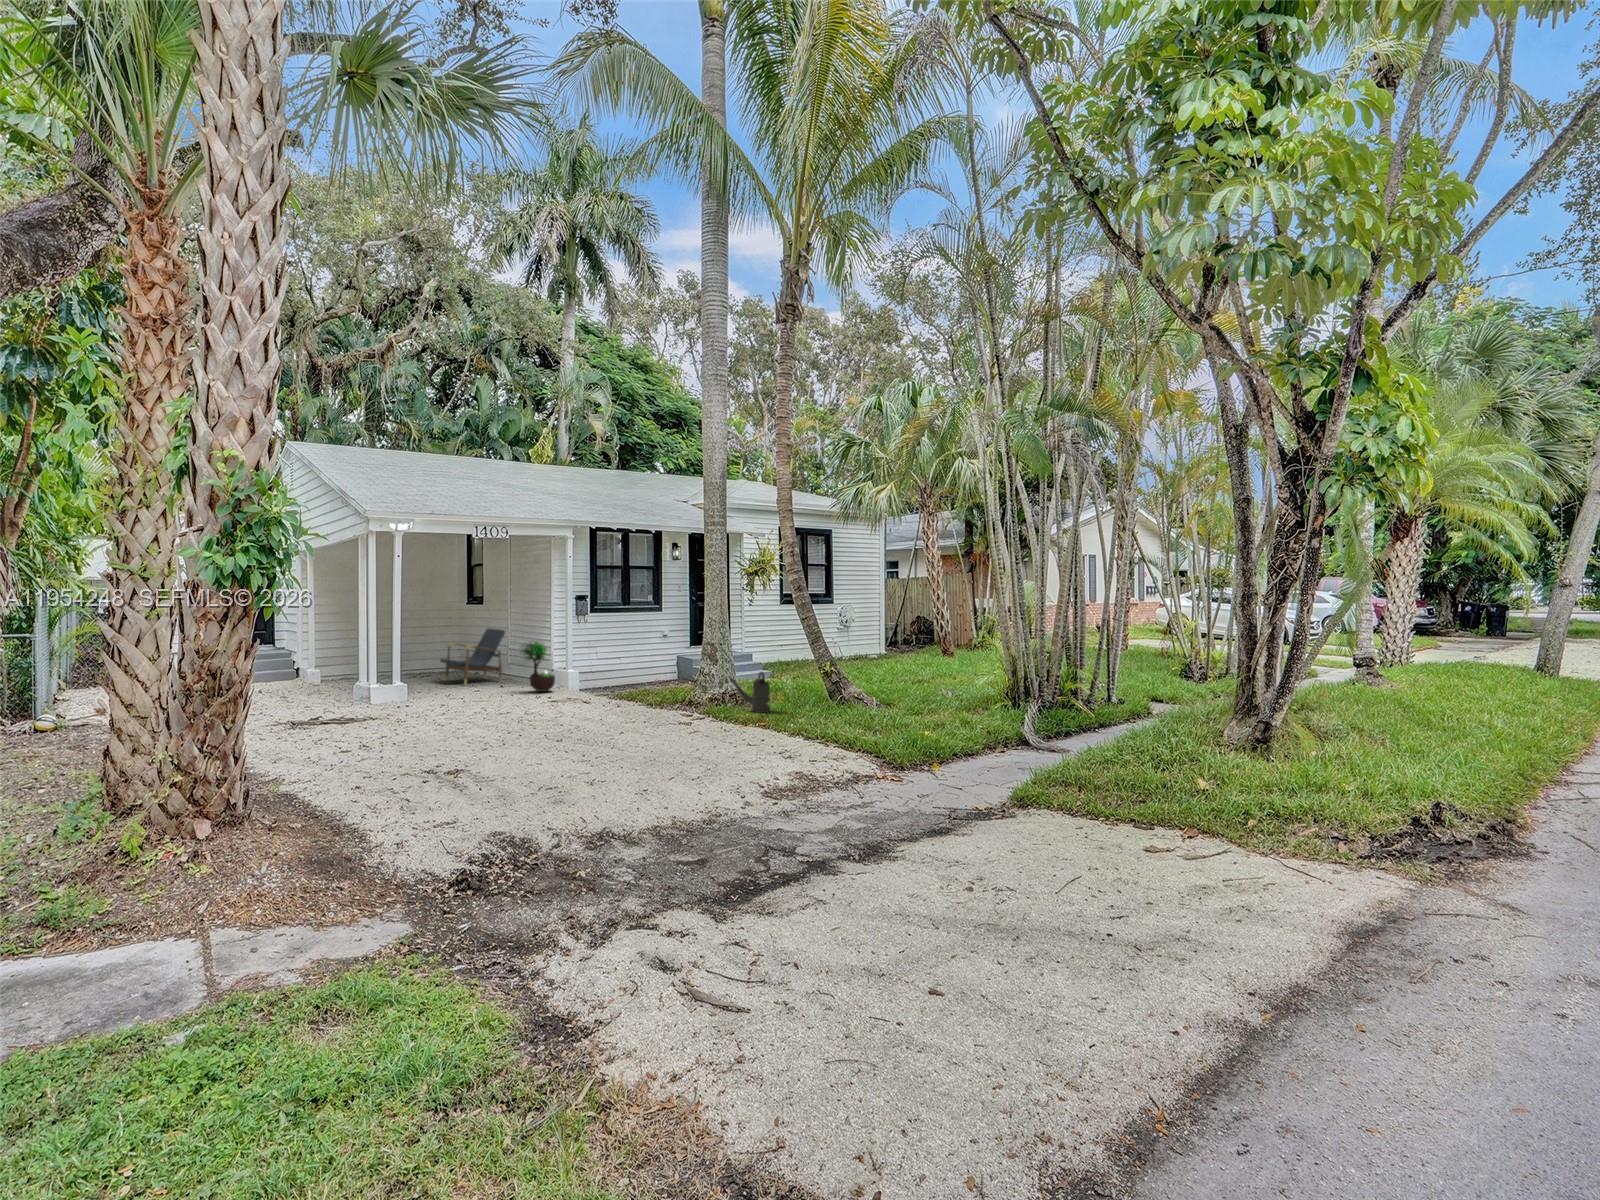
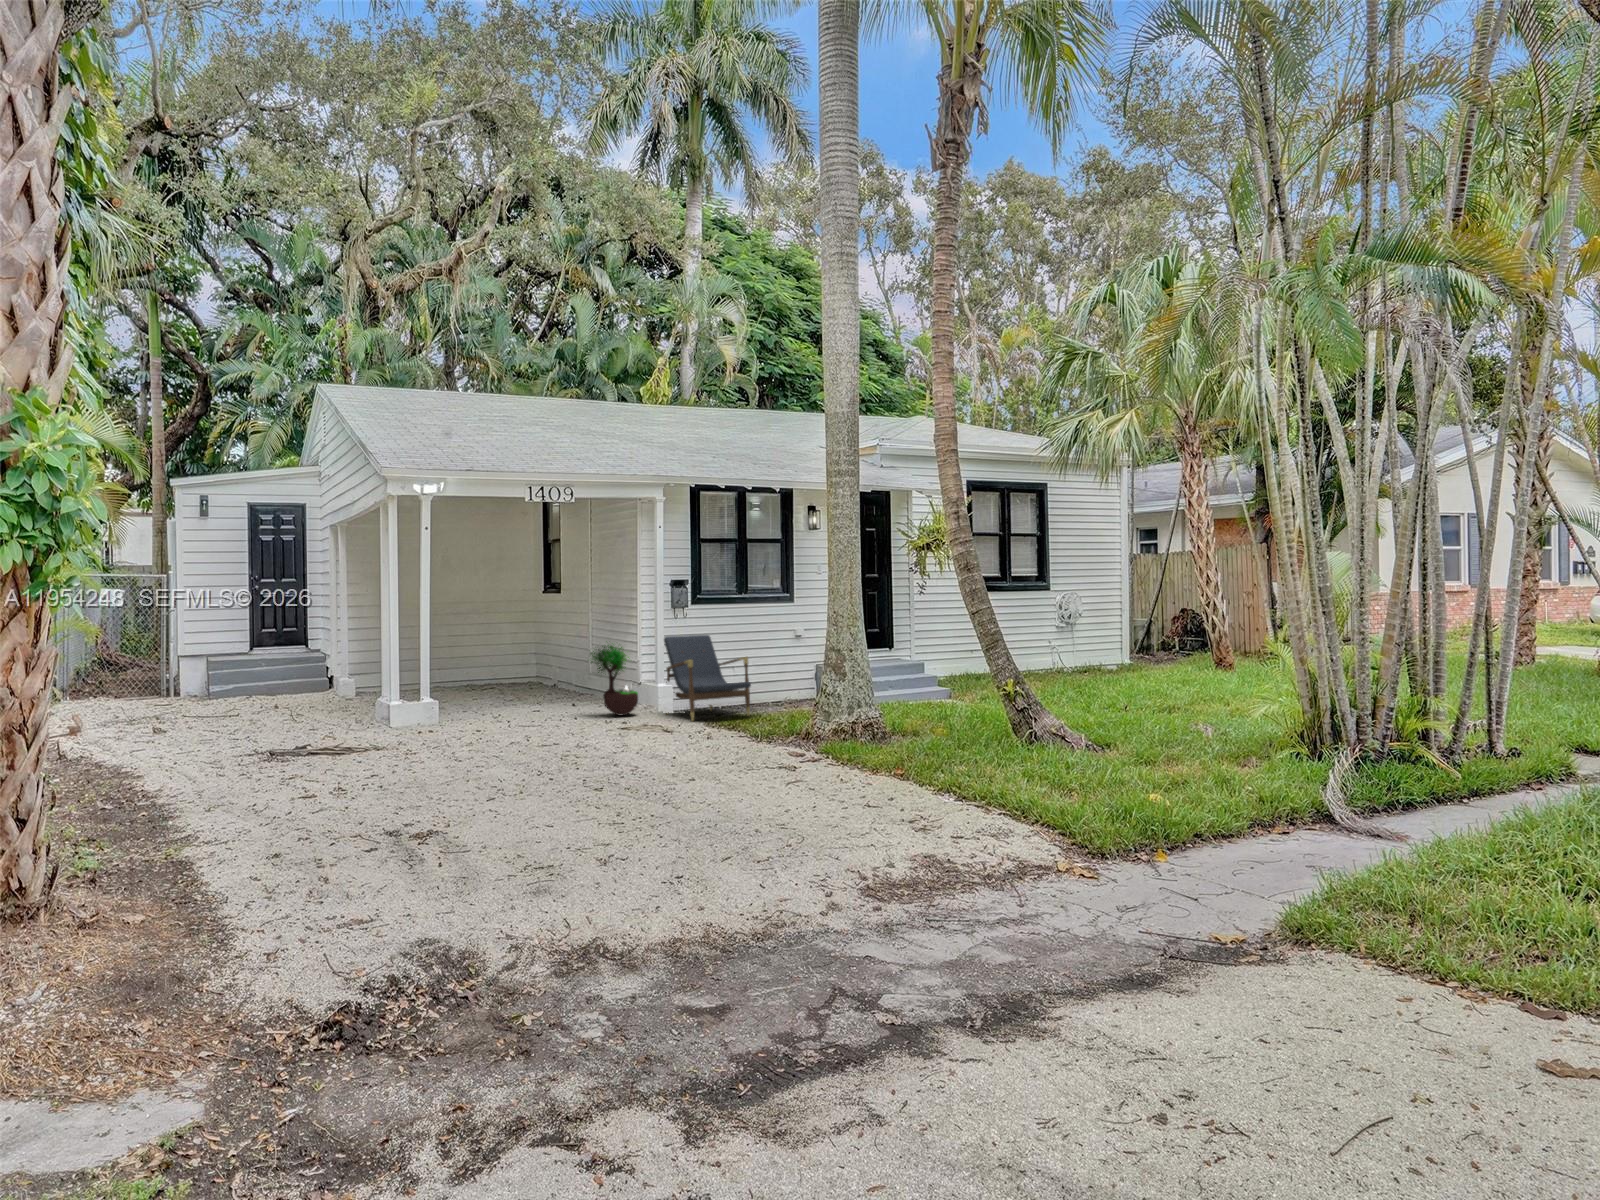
lounge chair: present [440,628,505,684] -> present [664,635,751,721]
watering can: present [730,672,777,713] -> none [869,693,937,754]

